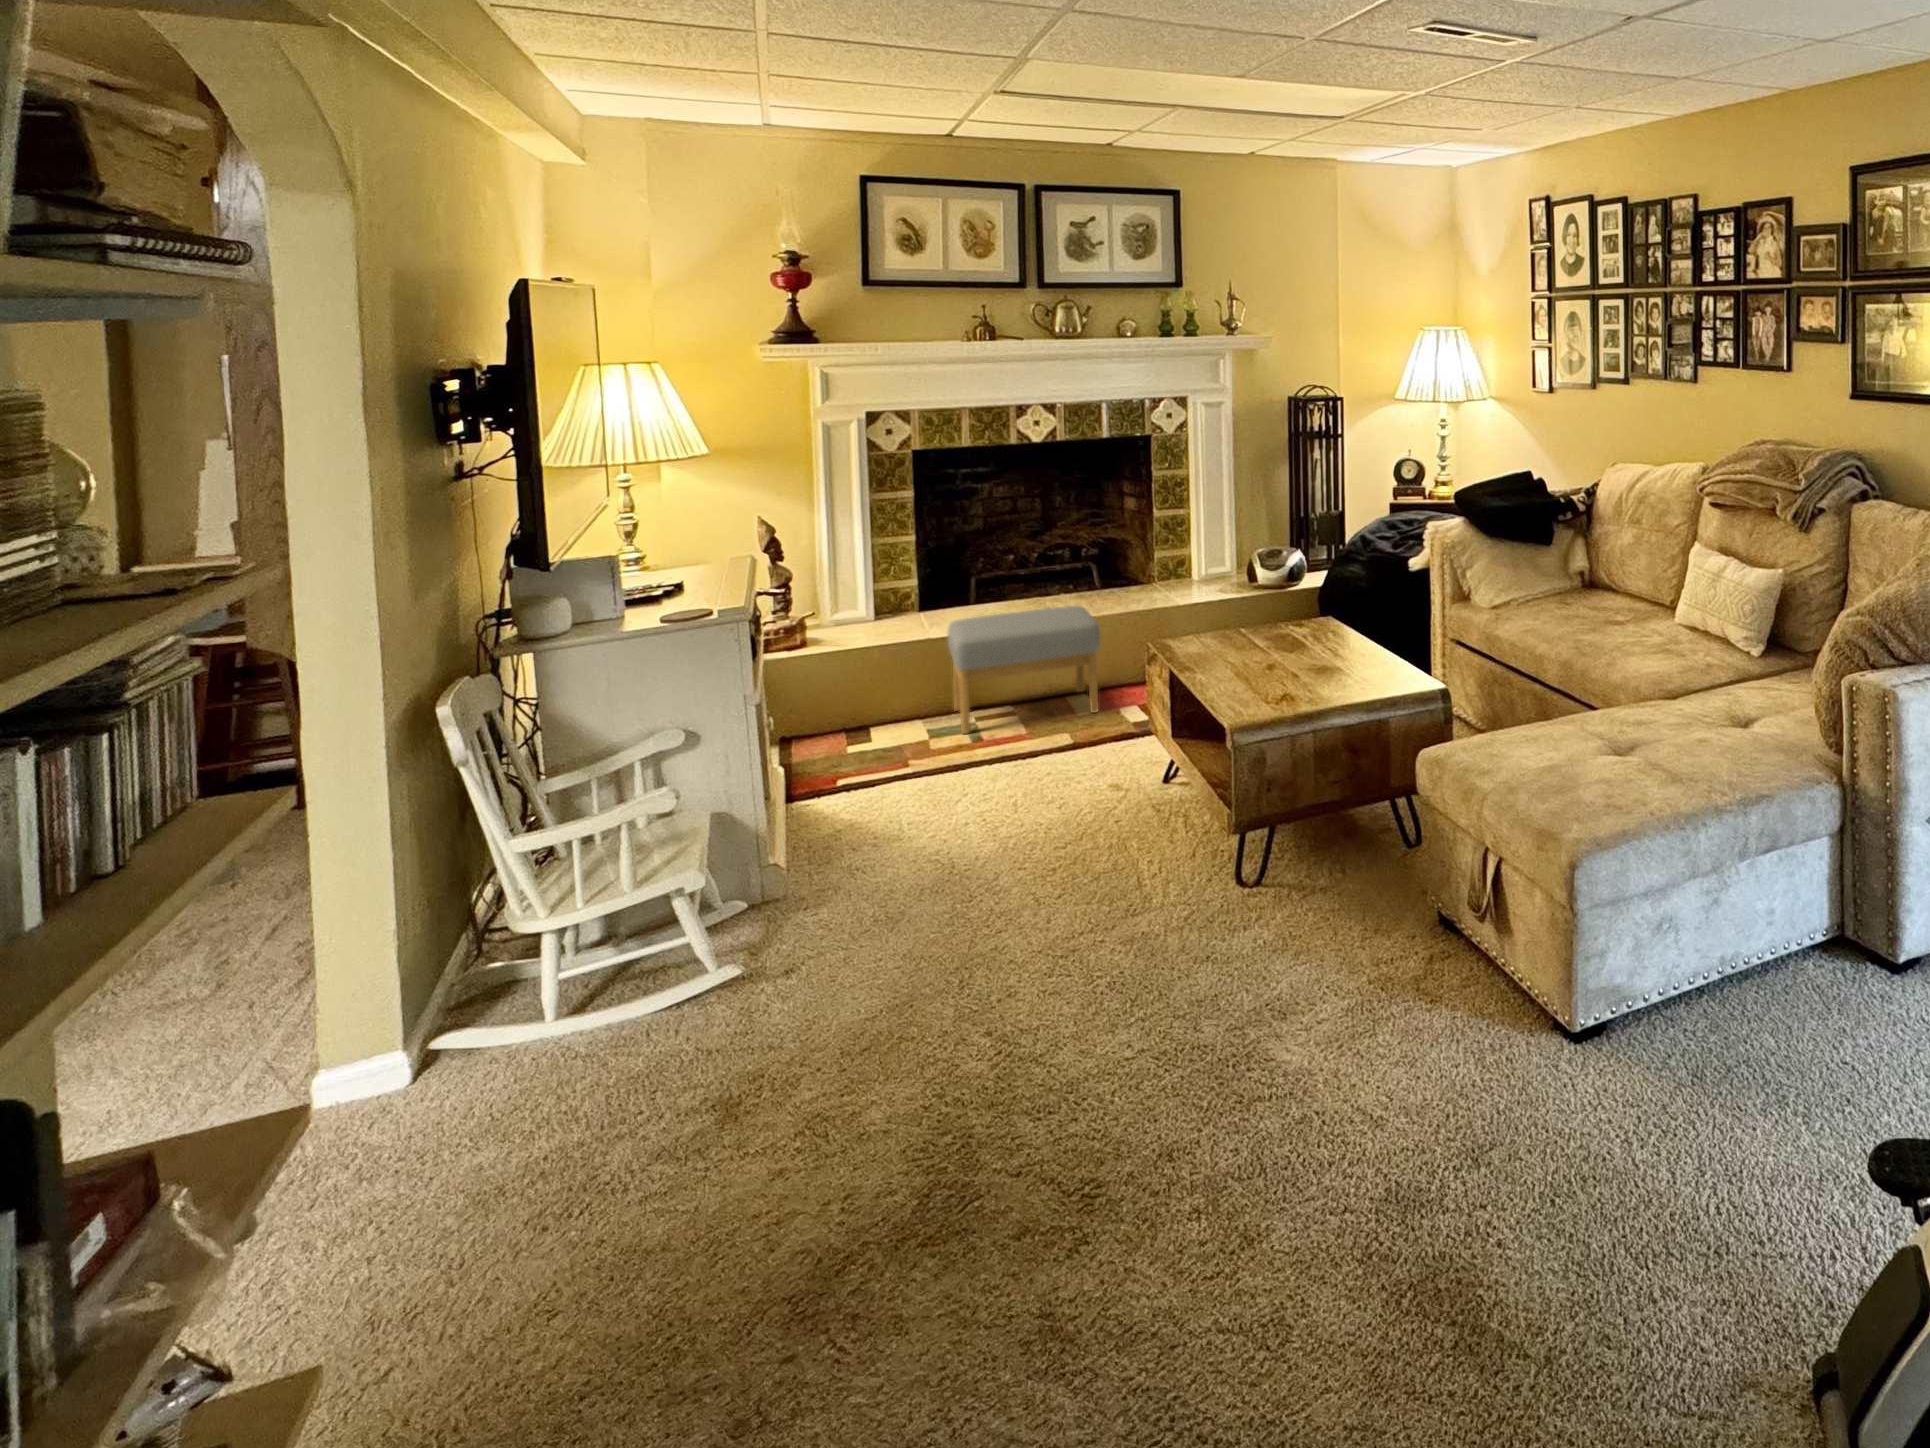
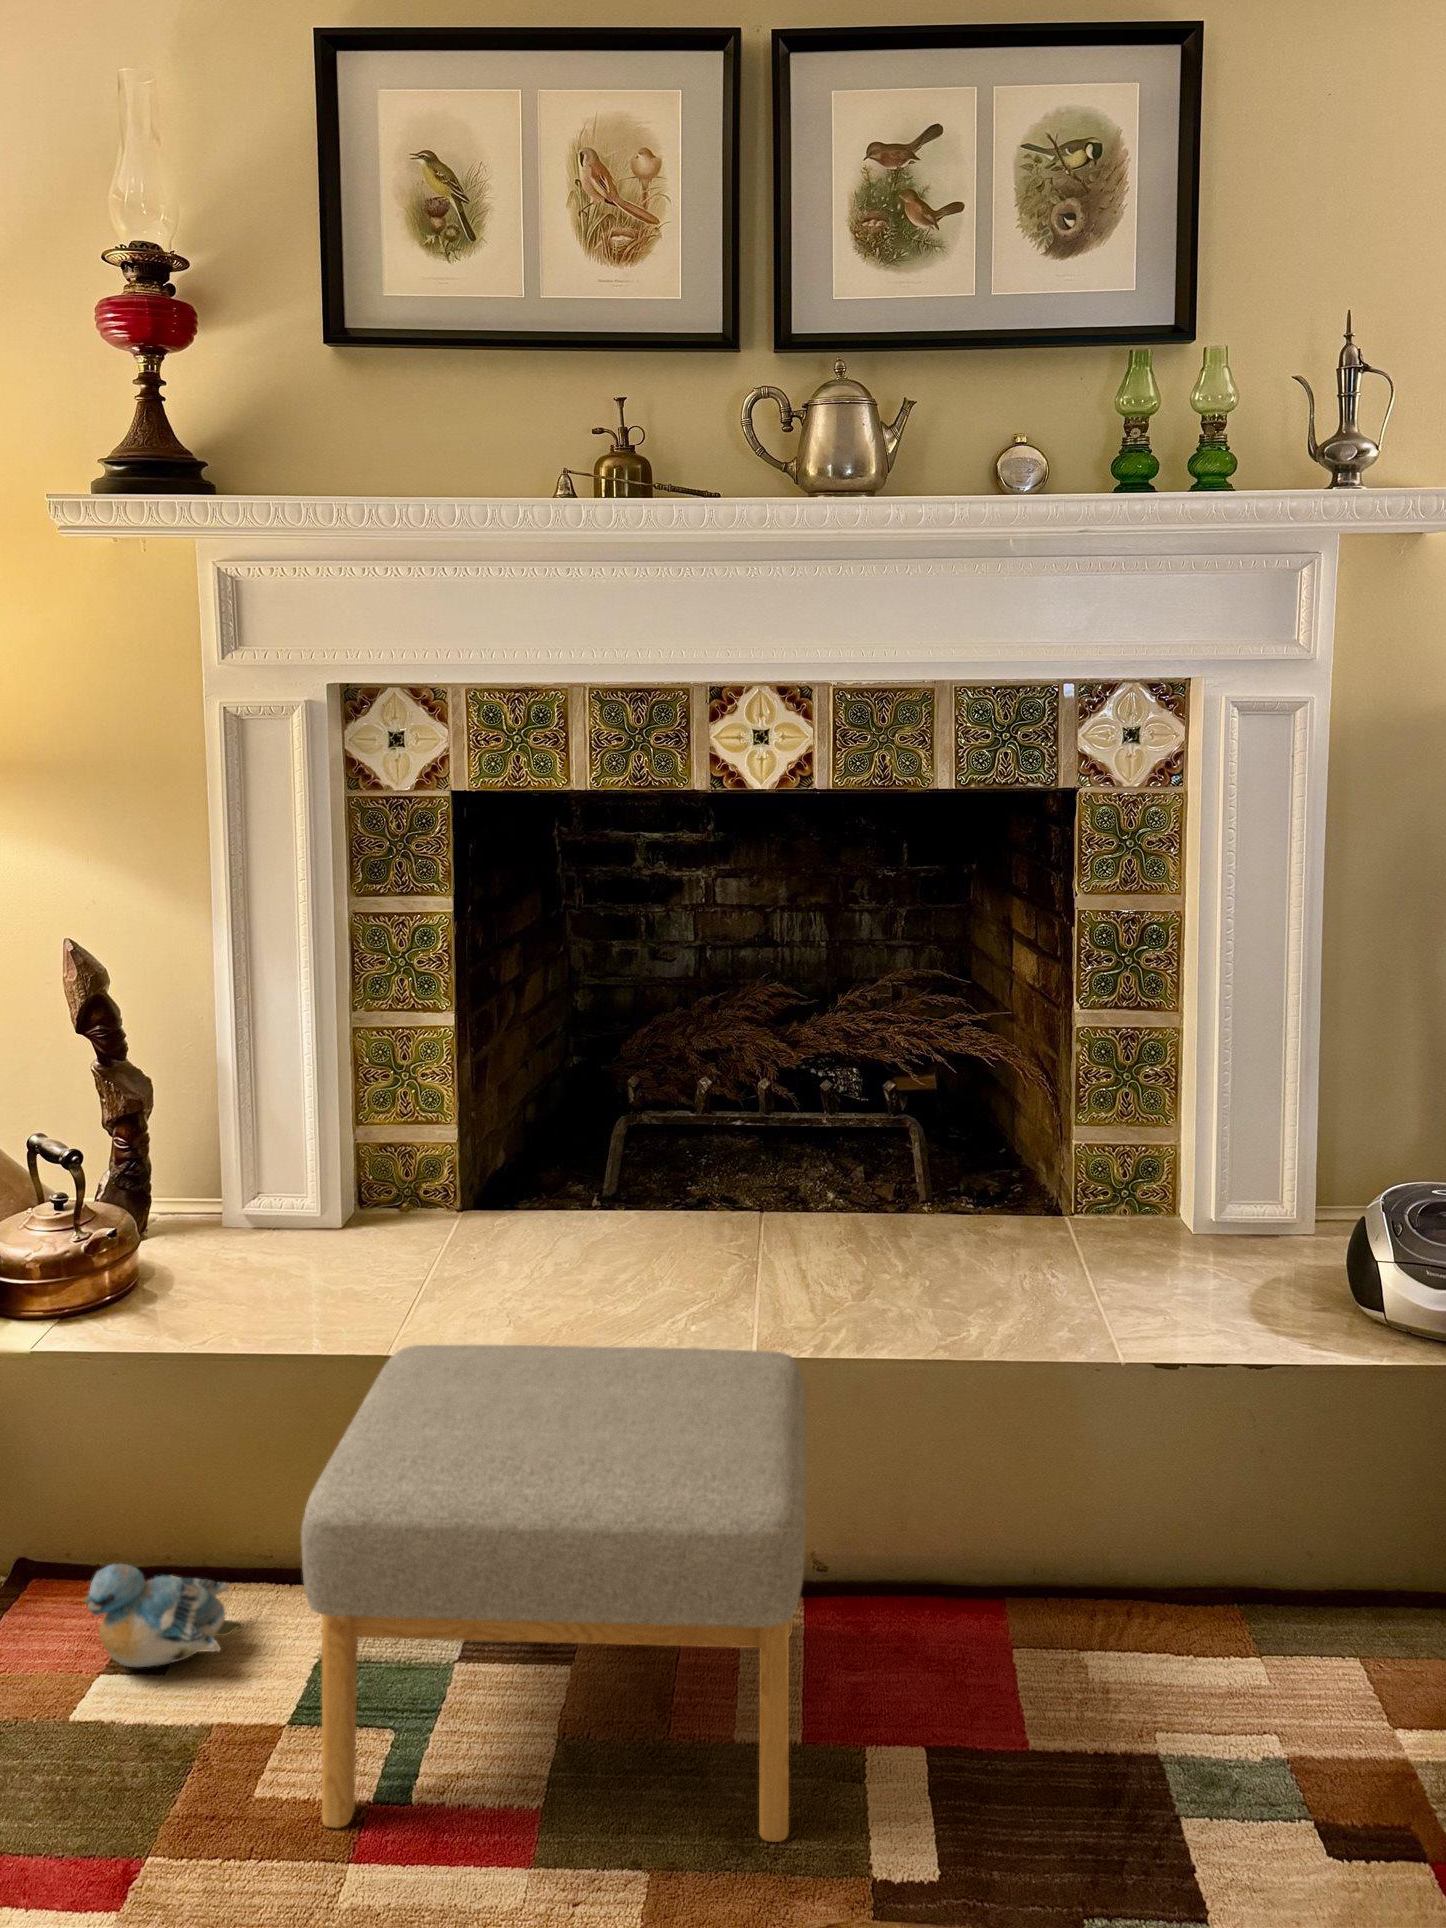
plush toy: none [850,698,902,730] -> present [84,1564,243,1667]

